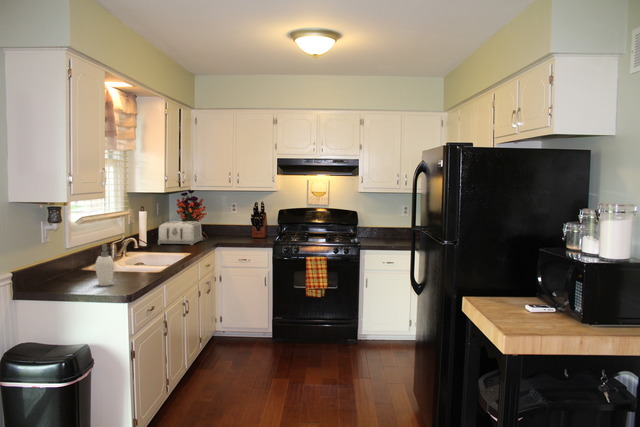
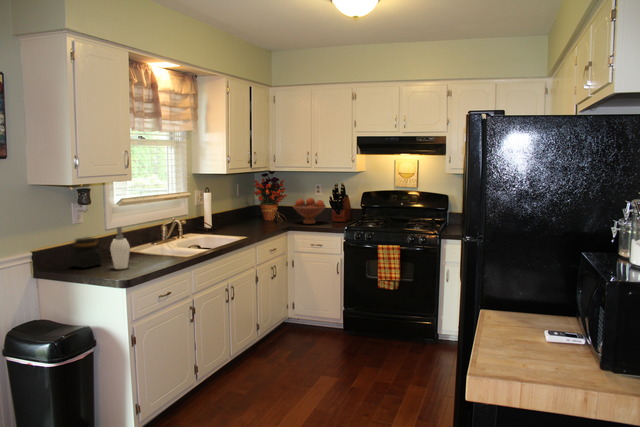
fruit bowl: none [217,216,250,241] -> present [293,198,326,224]
toaster: present [158,221,203,245] -> none [231,202,279,227]
jar: none [49,256,80,286] -> present [70,237,102,267]

